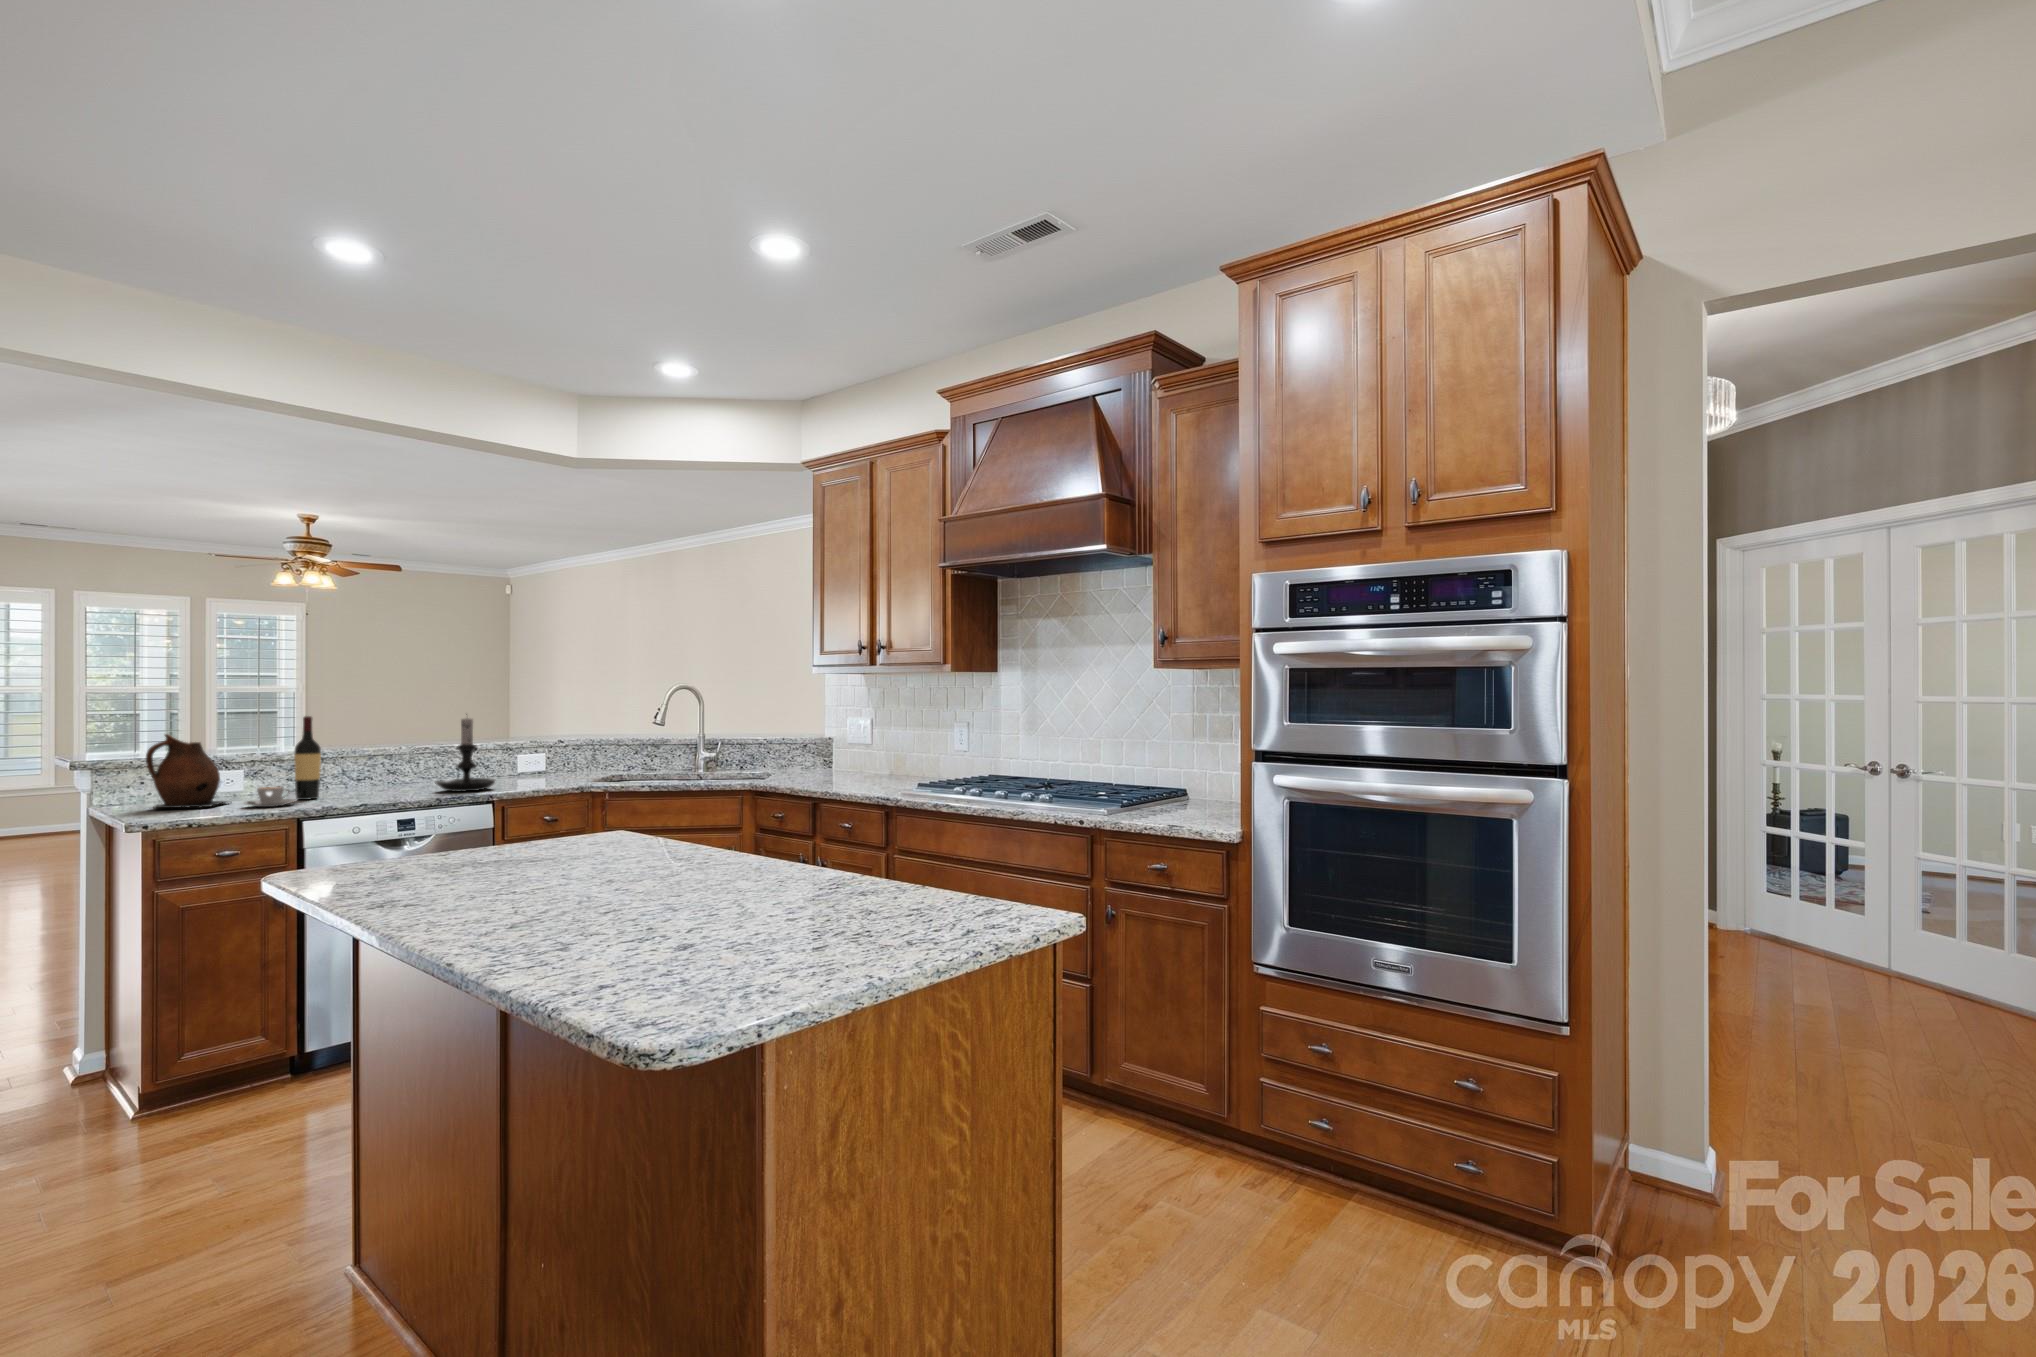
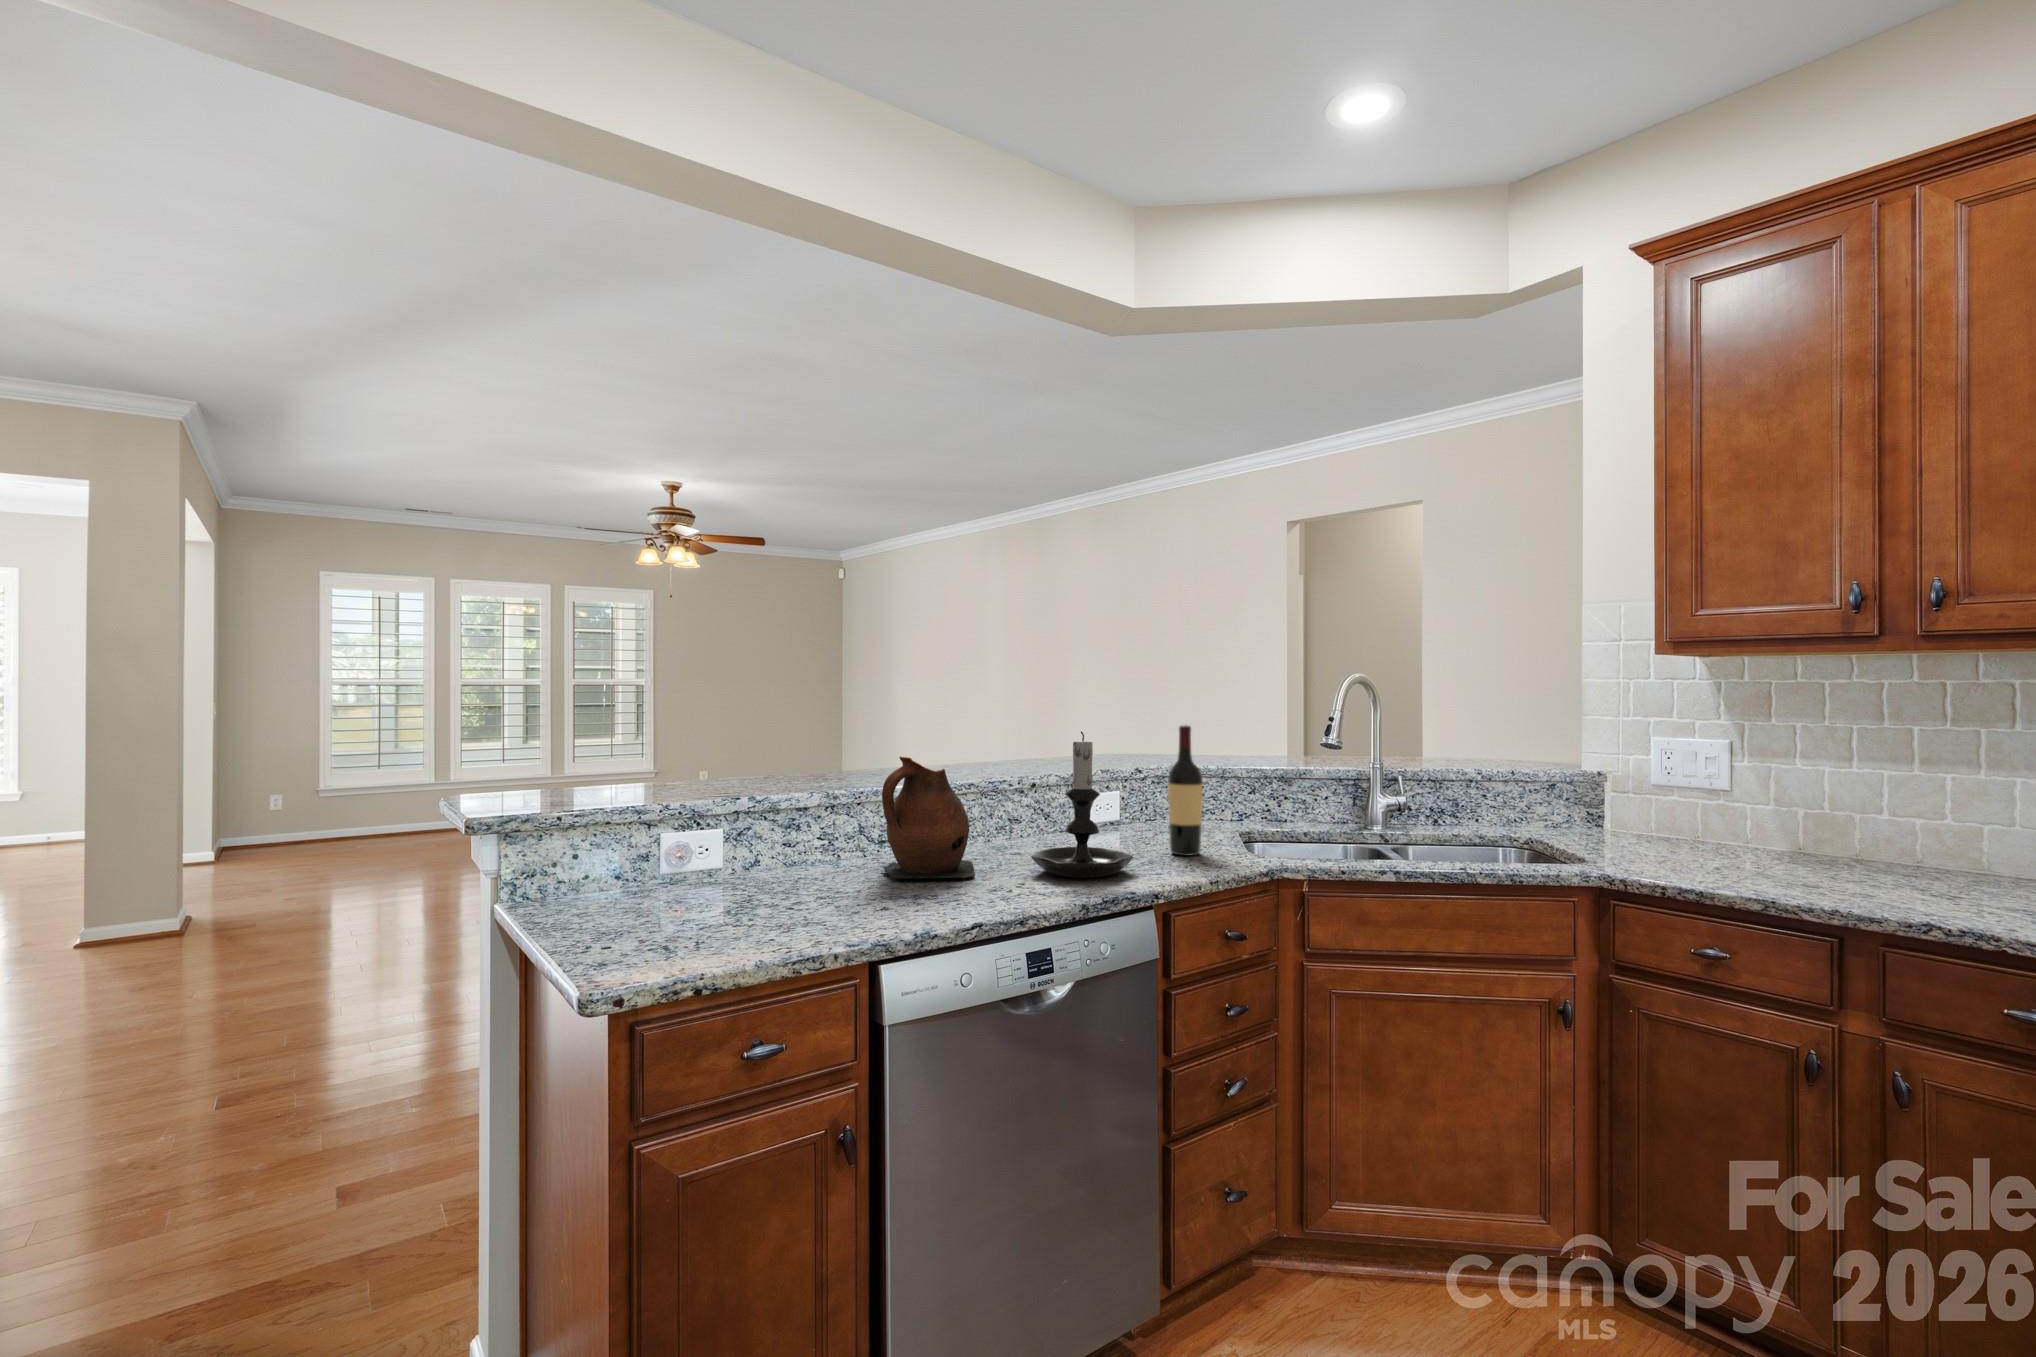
wine bottle: present [294,716,321,800] -> present [1168,725,1203,856]
ceramic pitcher: present [146,734,228,808] -> present [882,757,975,880]
coffee cup: present [244,787,296,807] -> none [760,880,849,926]

